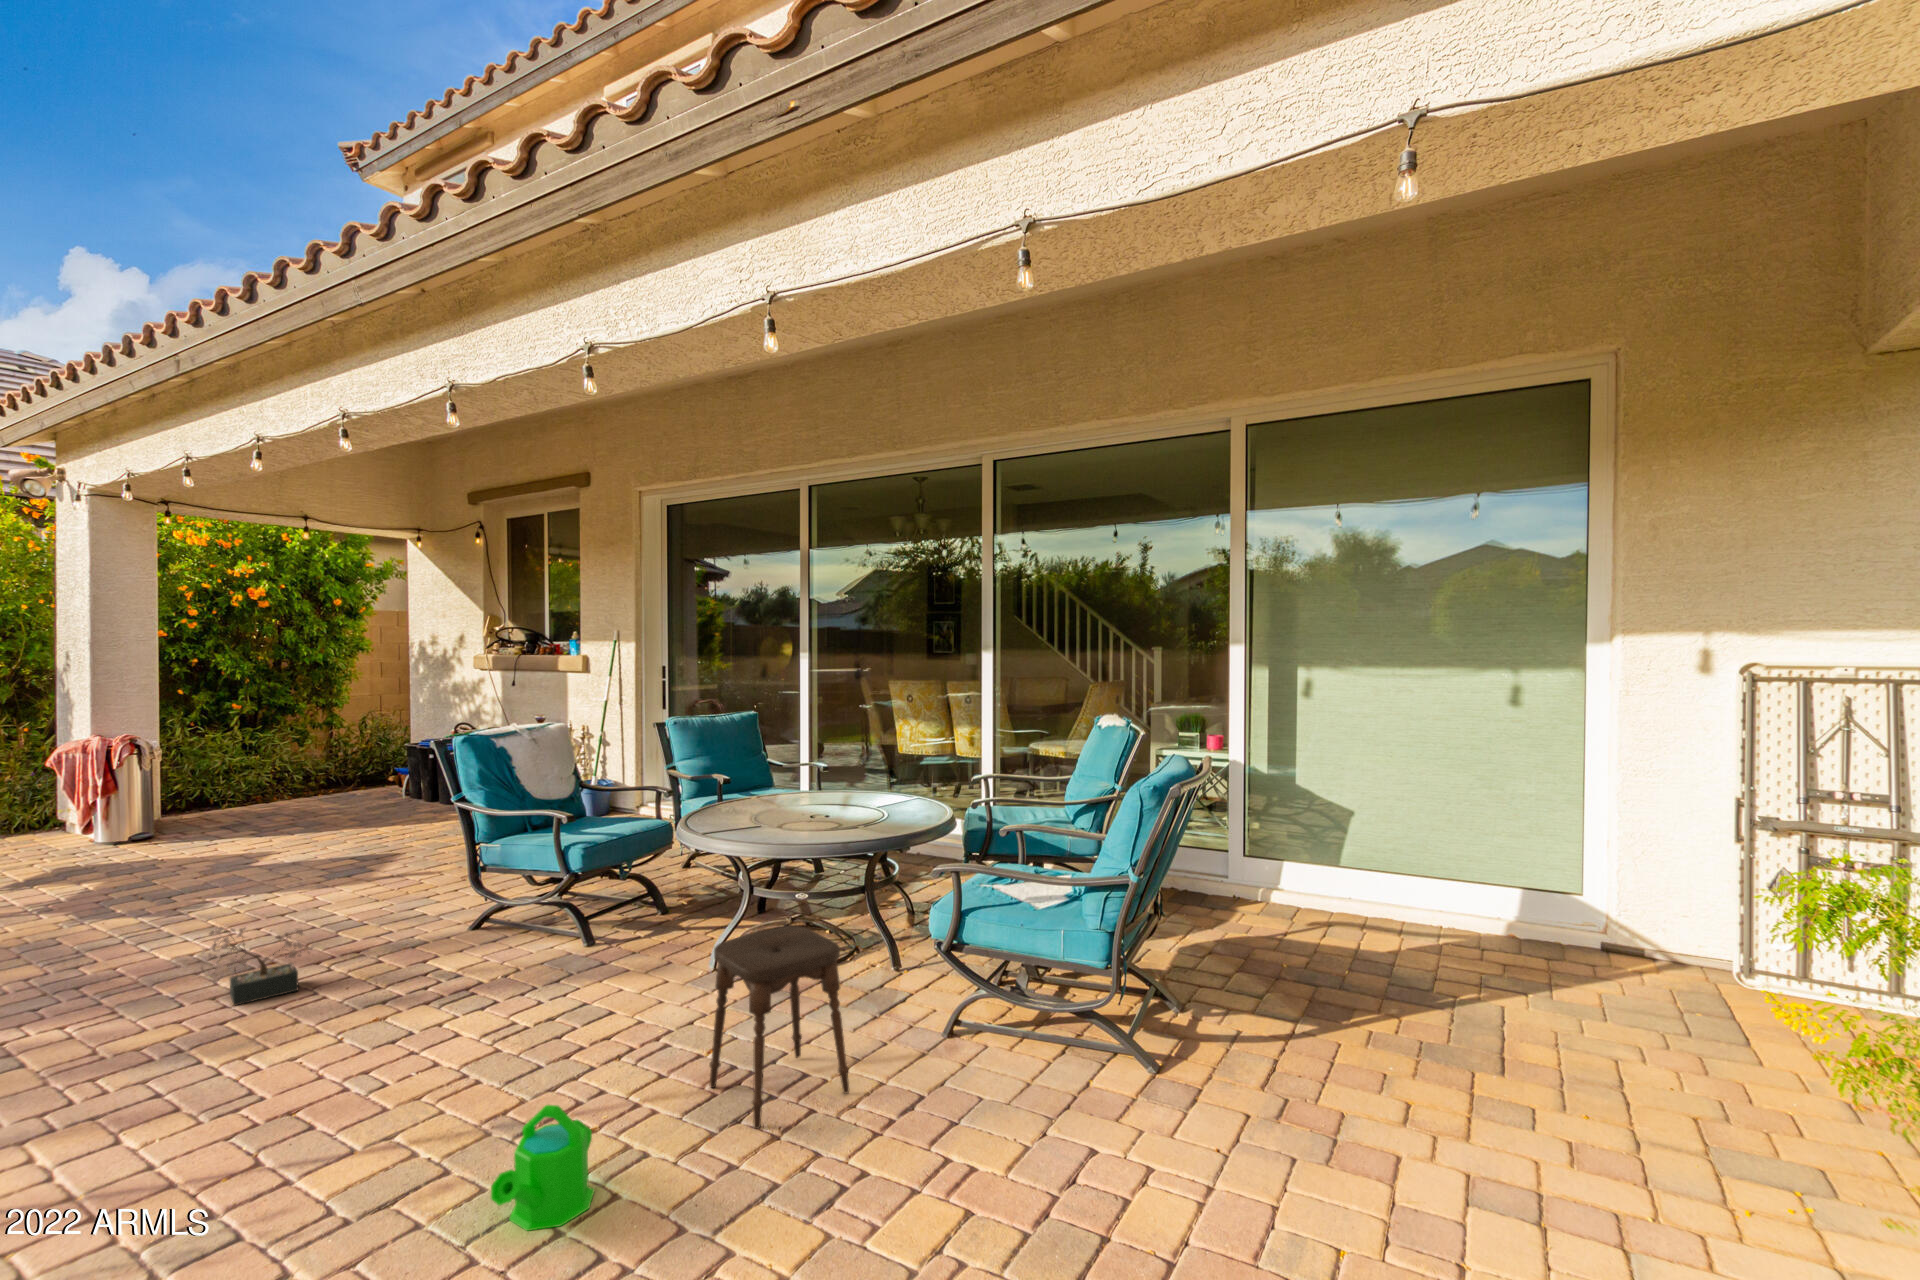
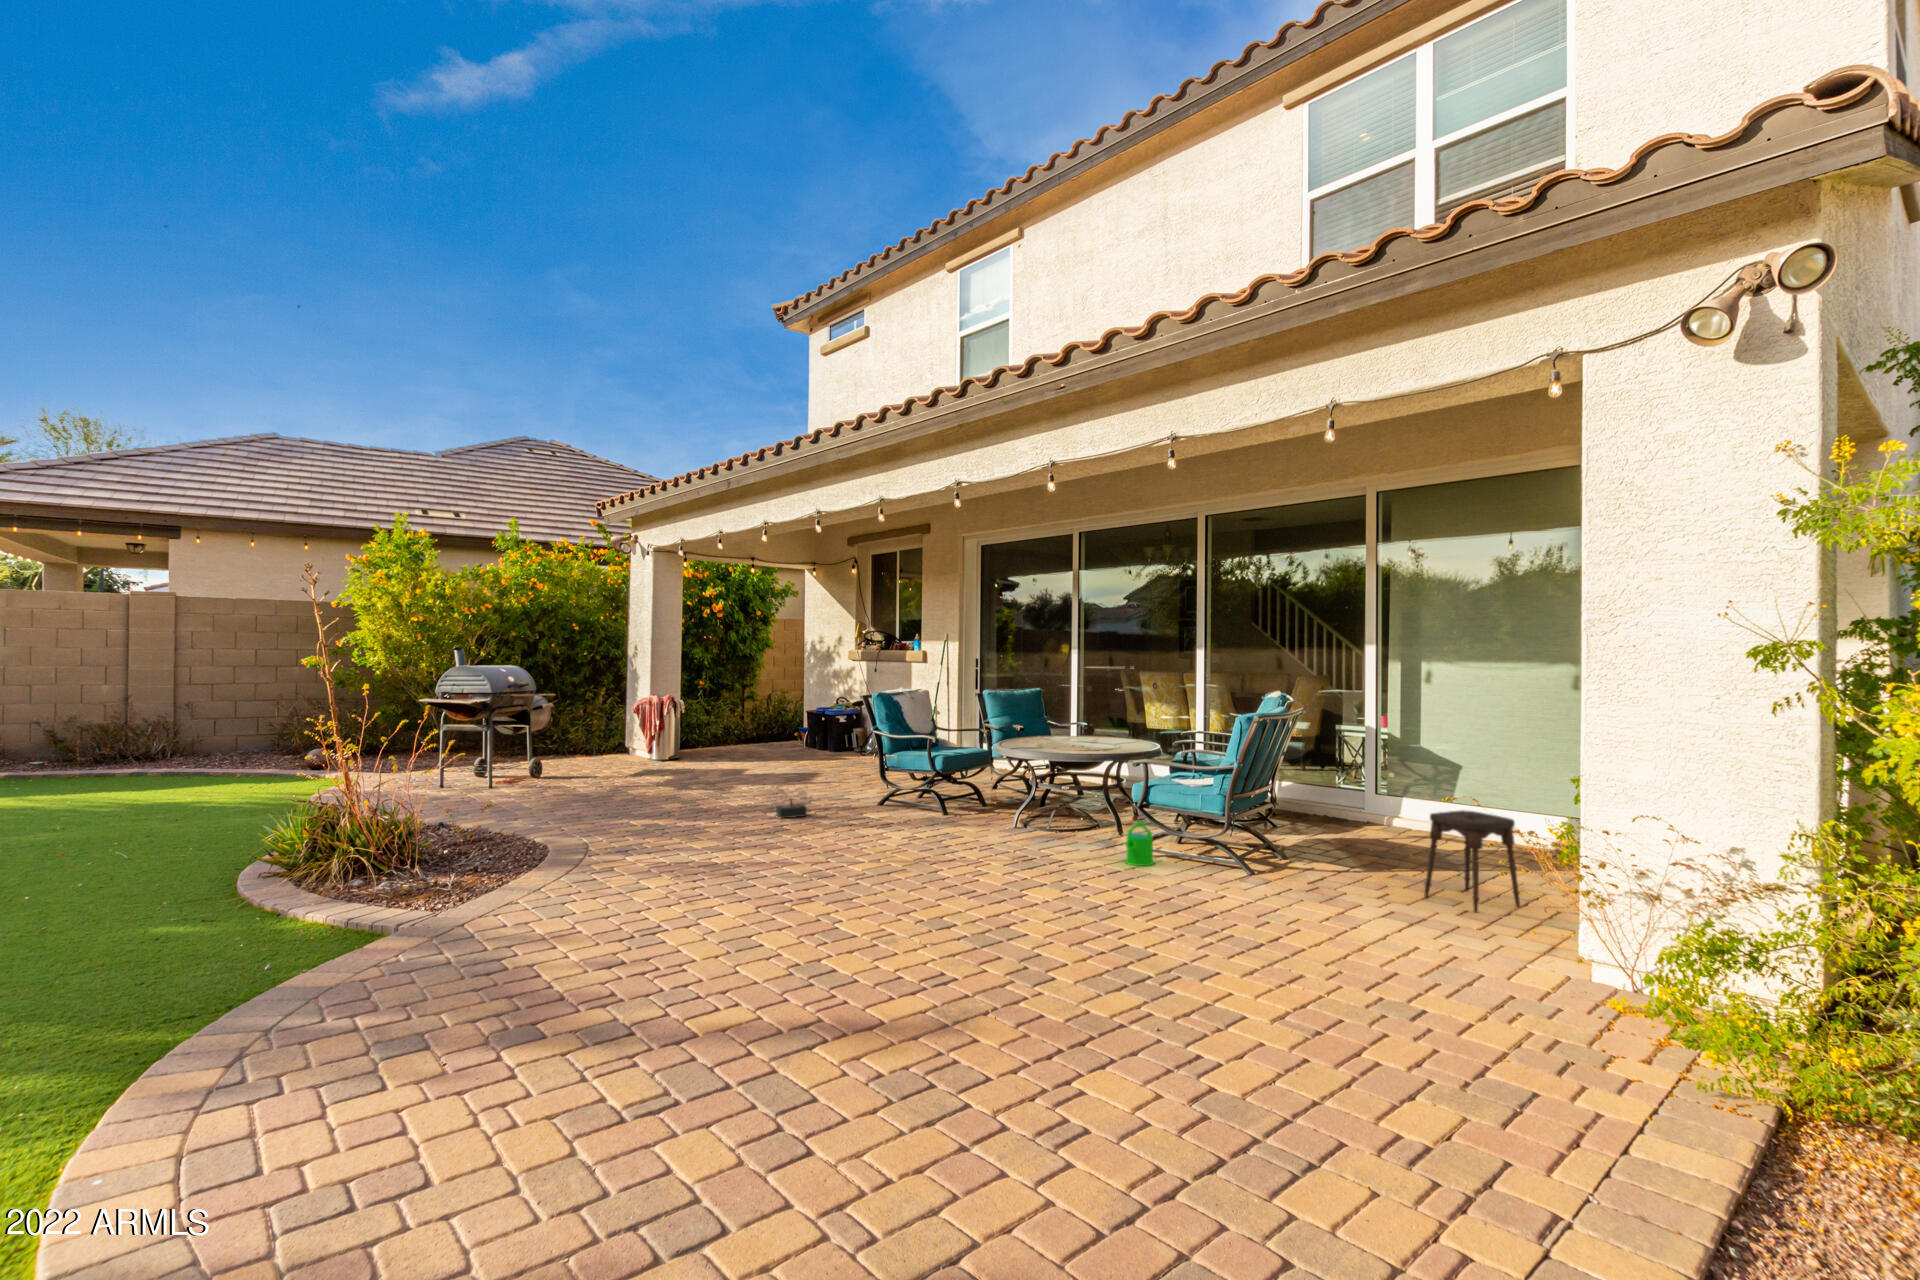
stool: present [710,926,849,1129] -> present [1425,810,1520,913]
watering can: present [491,1105,594,1231] -> present [1125,822,1154,866]

